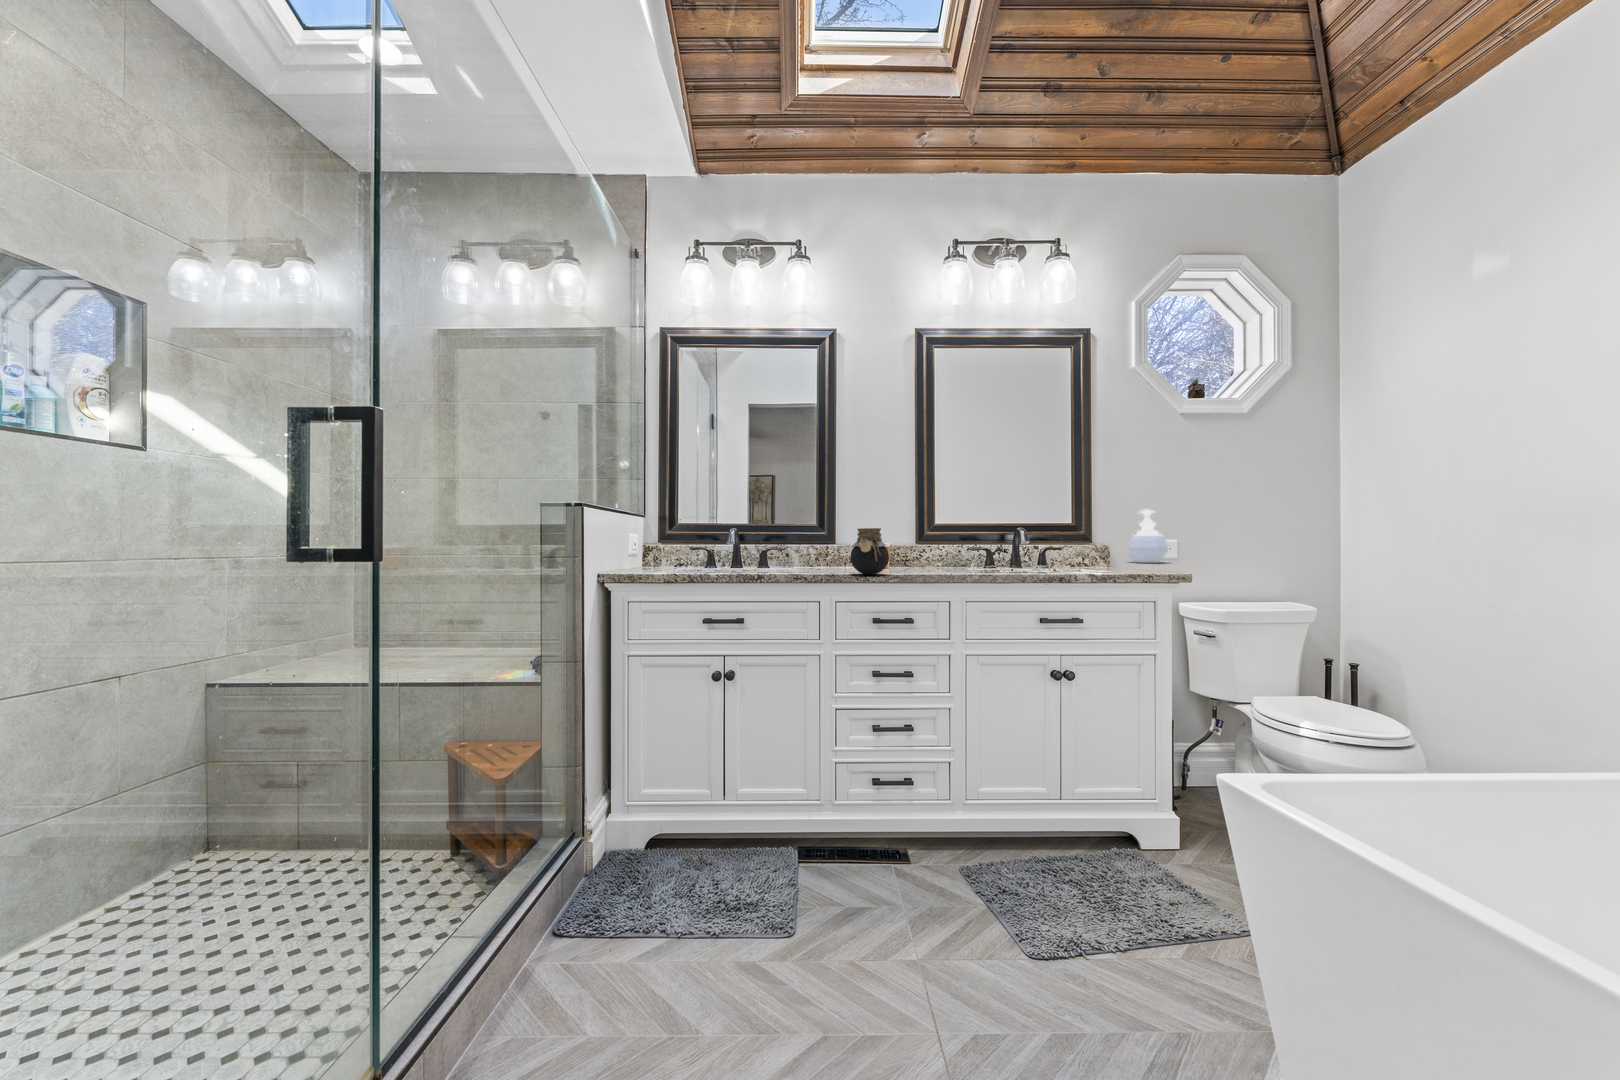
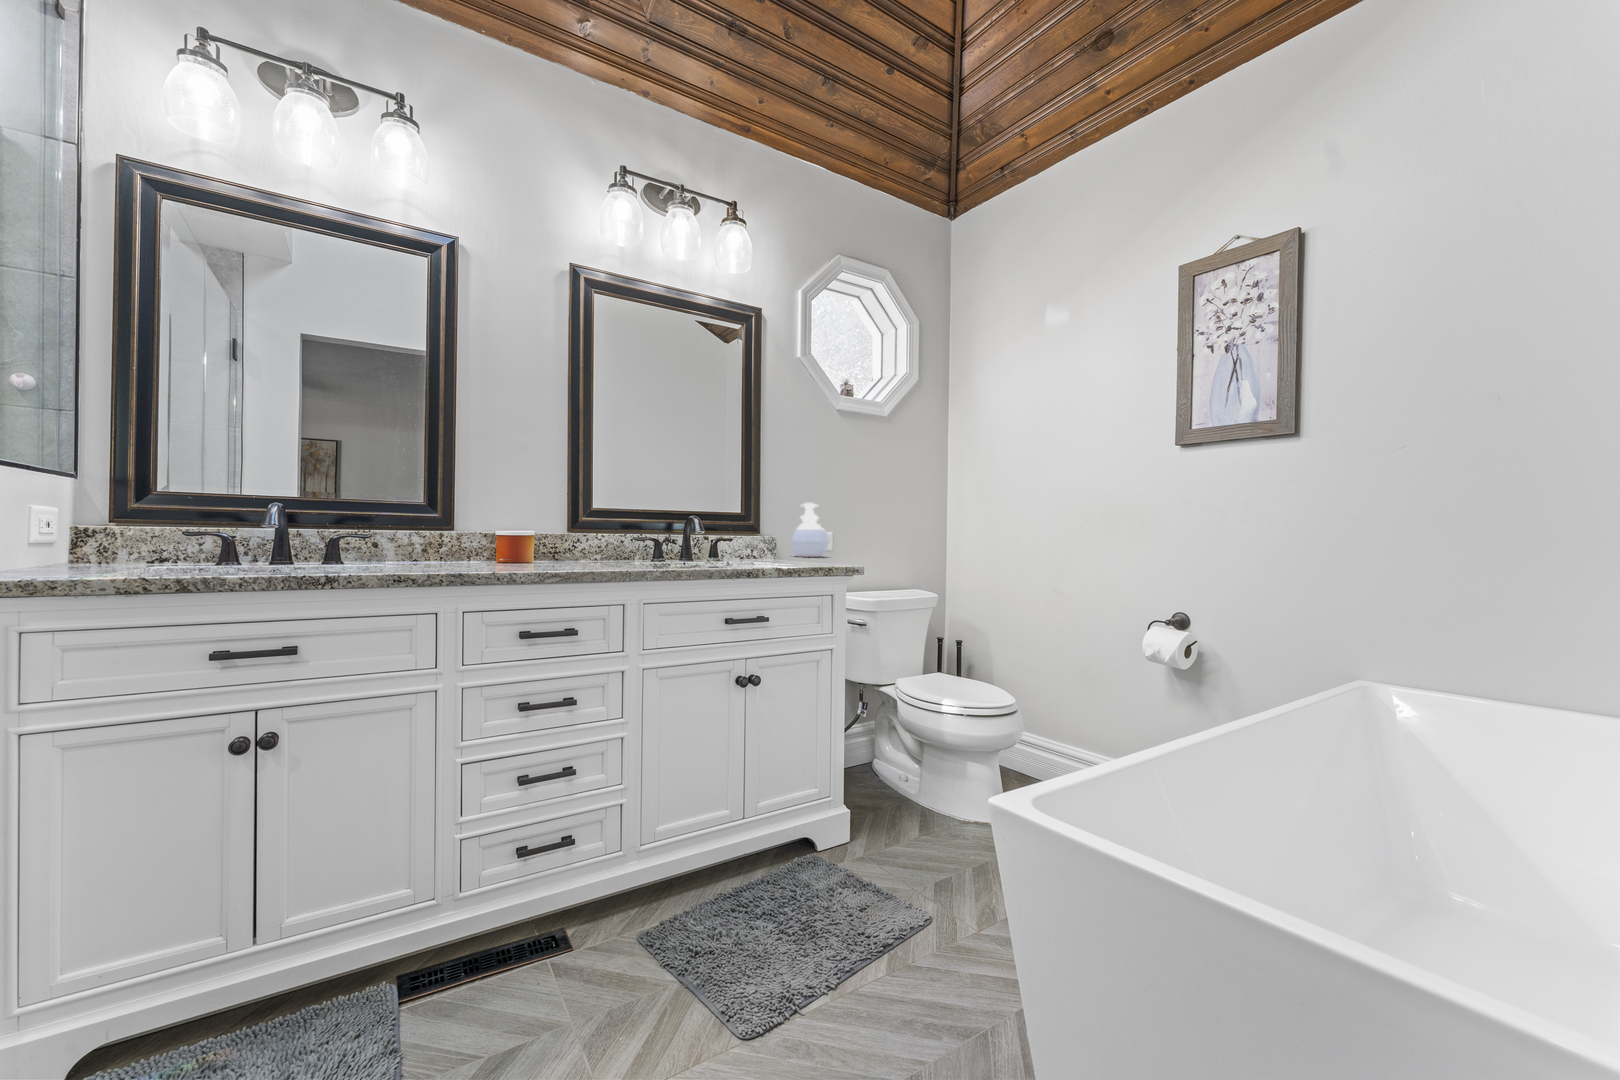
jar: present [850,528,889,575] -> none [490,509,547,573]

